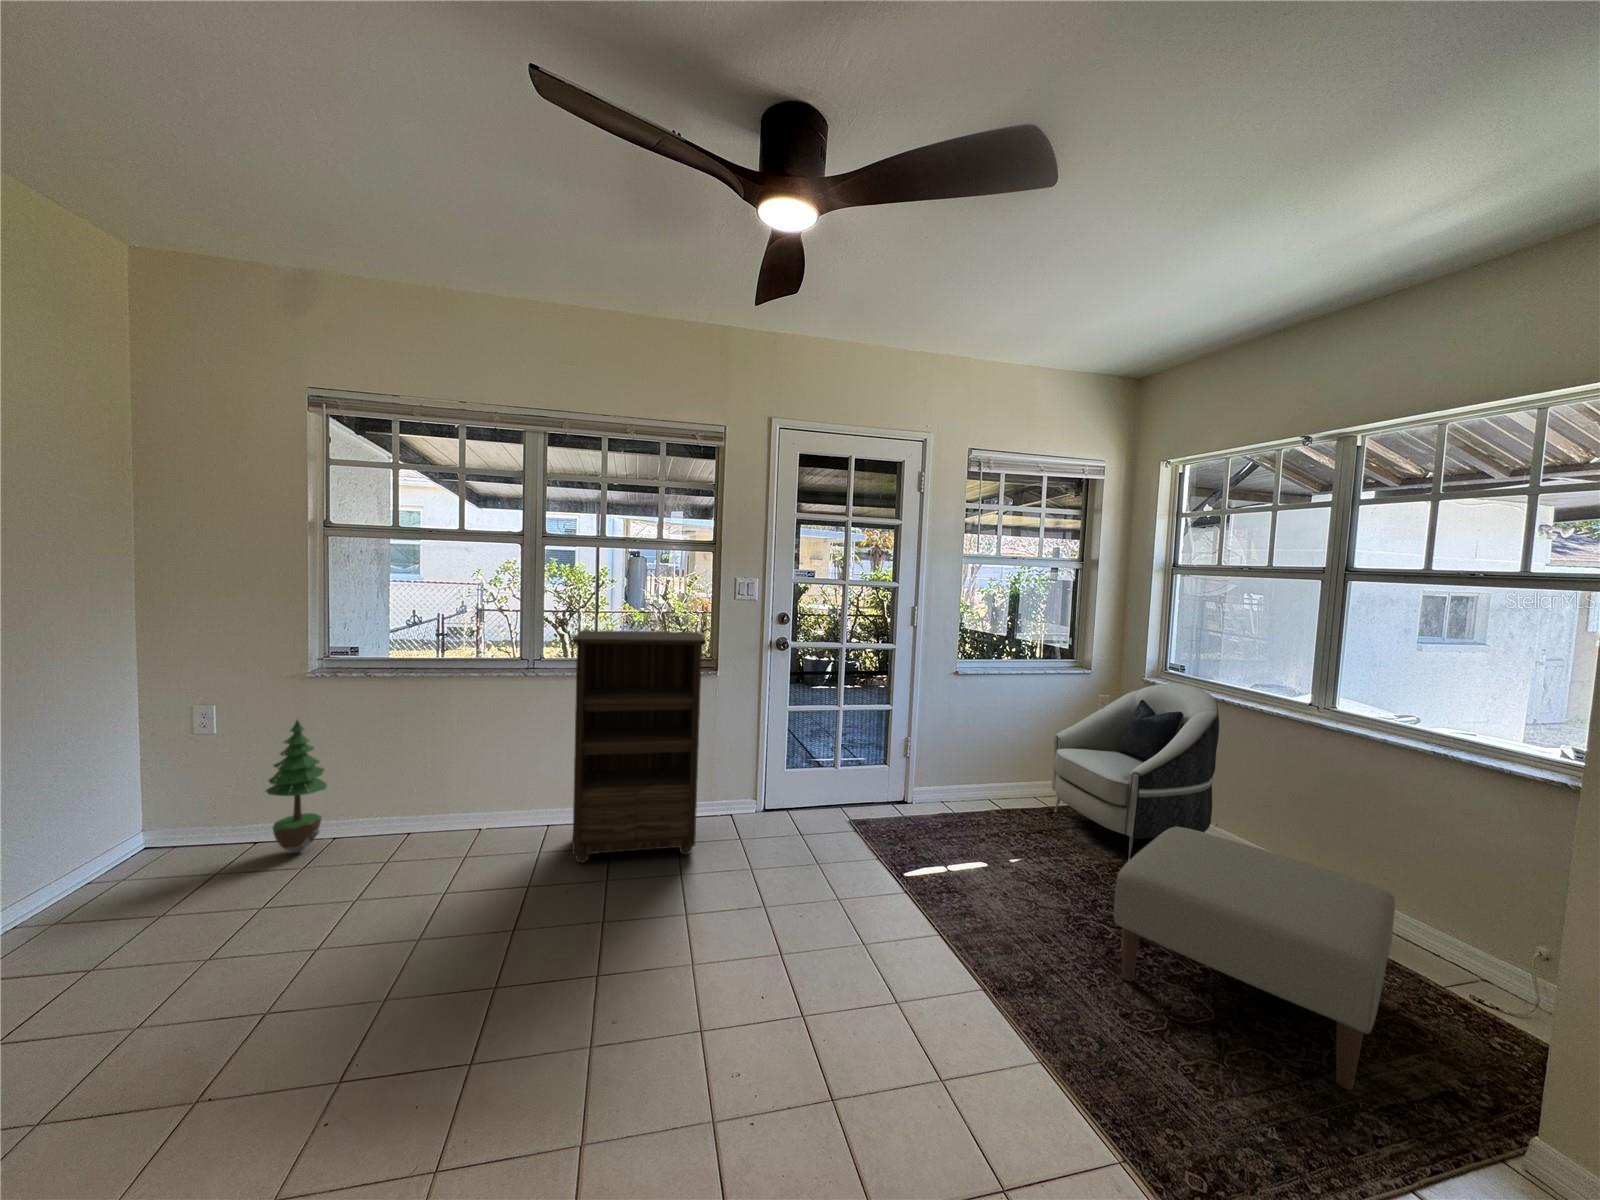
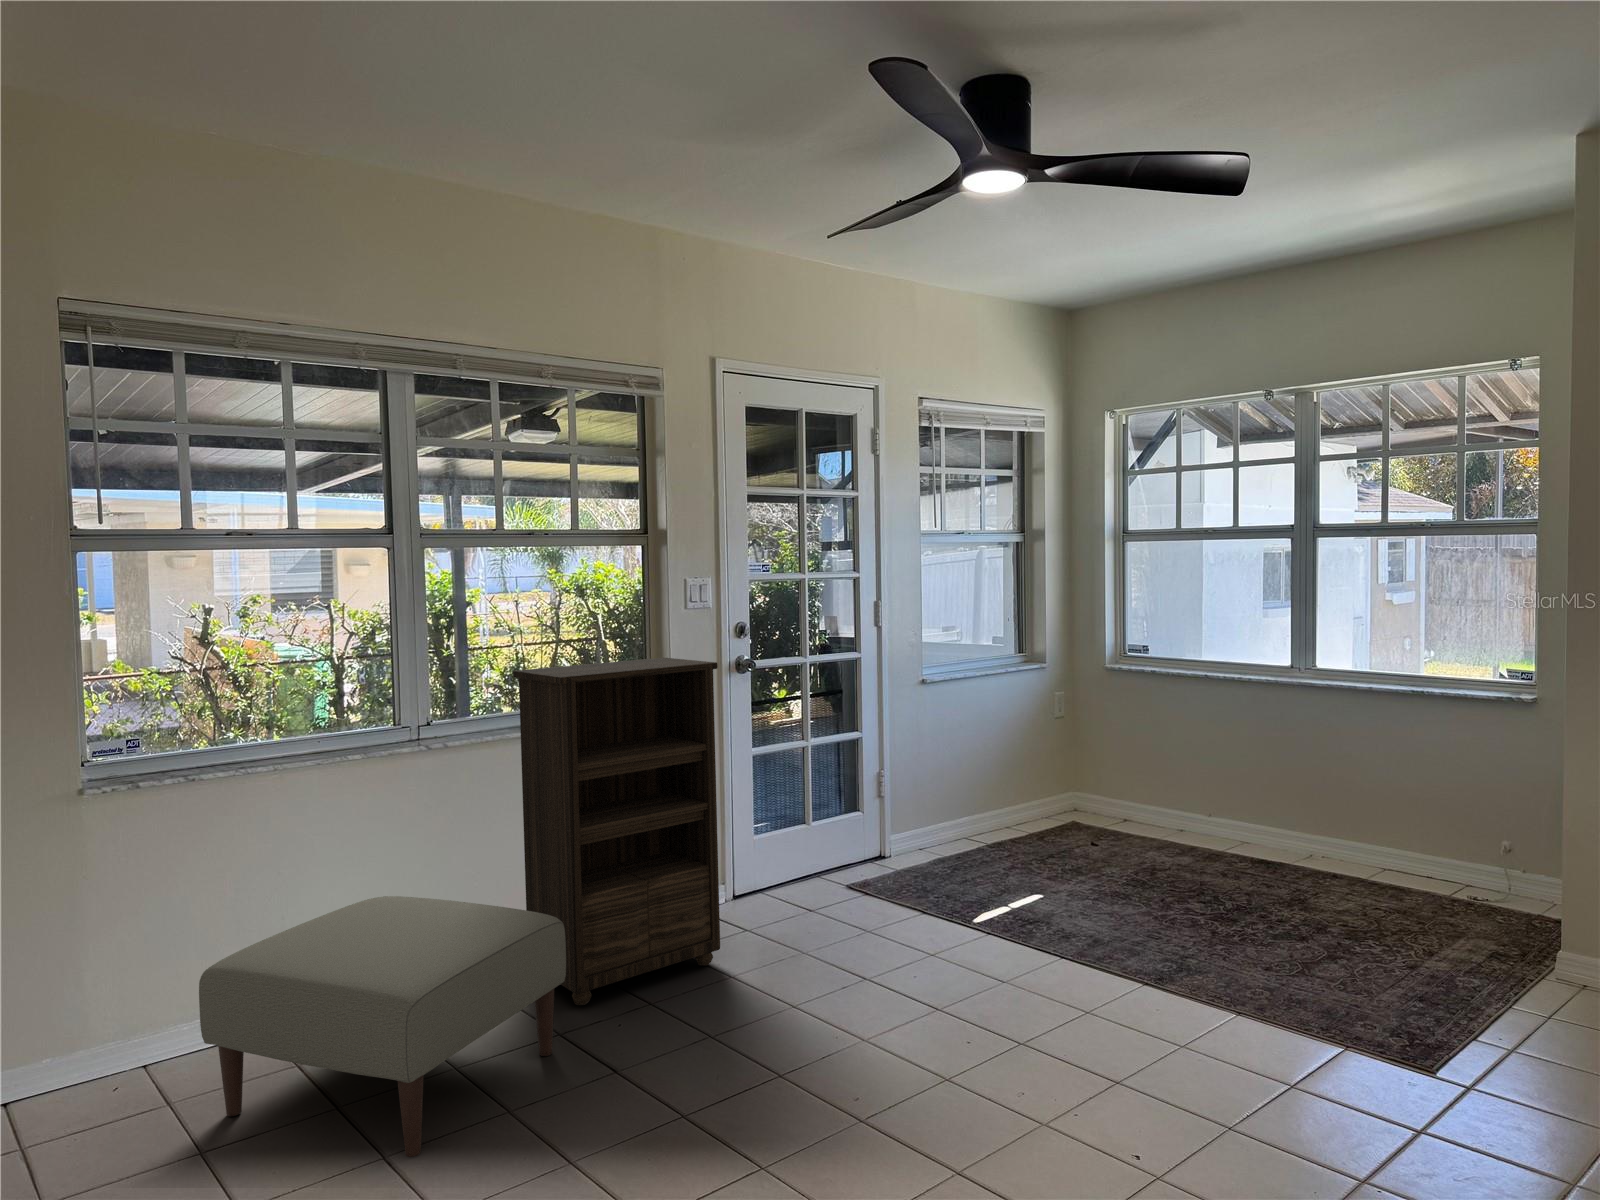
armchair: present [1052,683,1219,861] -> none [1042,634,1216,864]
potted tree: present [266,720,326,852] -> none [26,873,130,1111]
ottoman: present [1114,827,1395,1090] -> present [199,896,566,1157]

